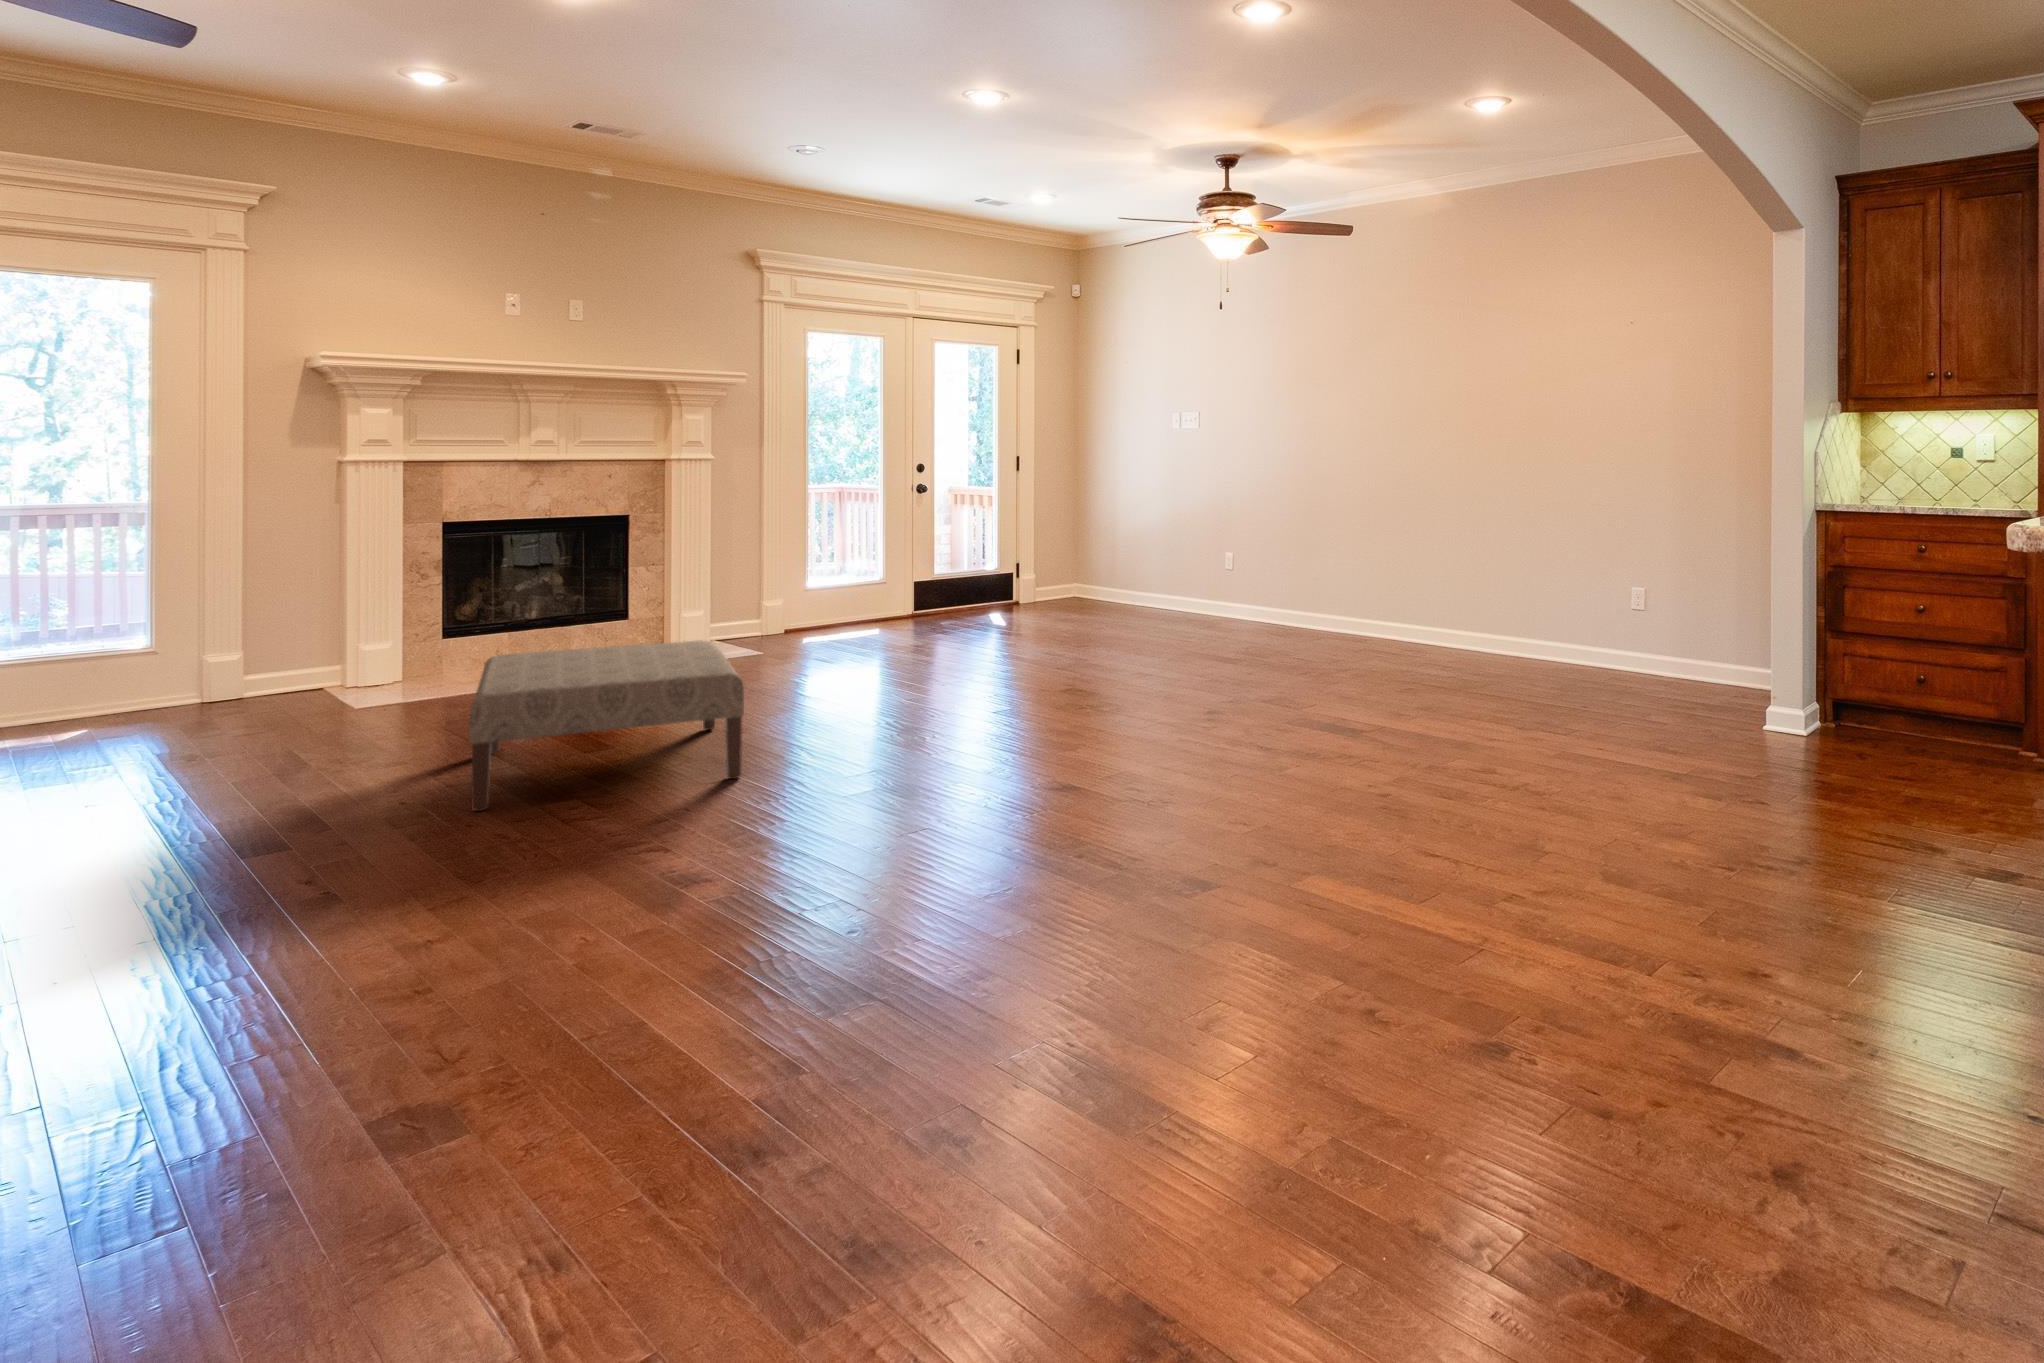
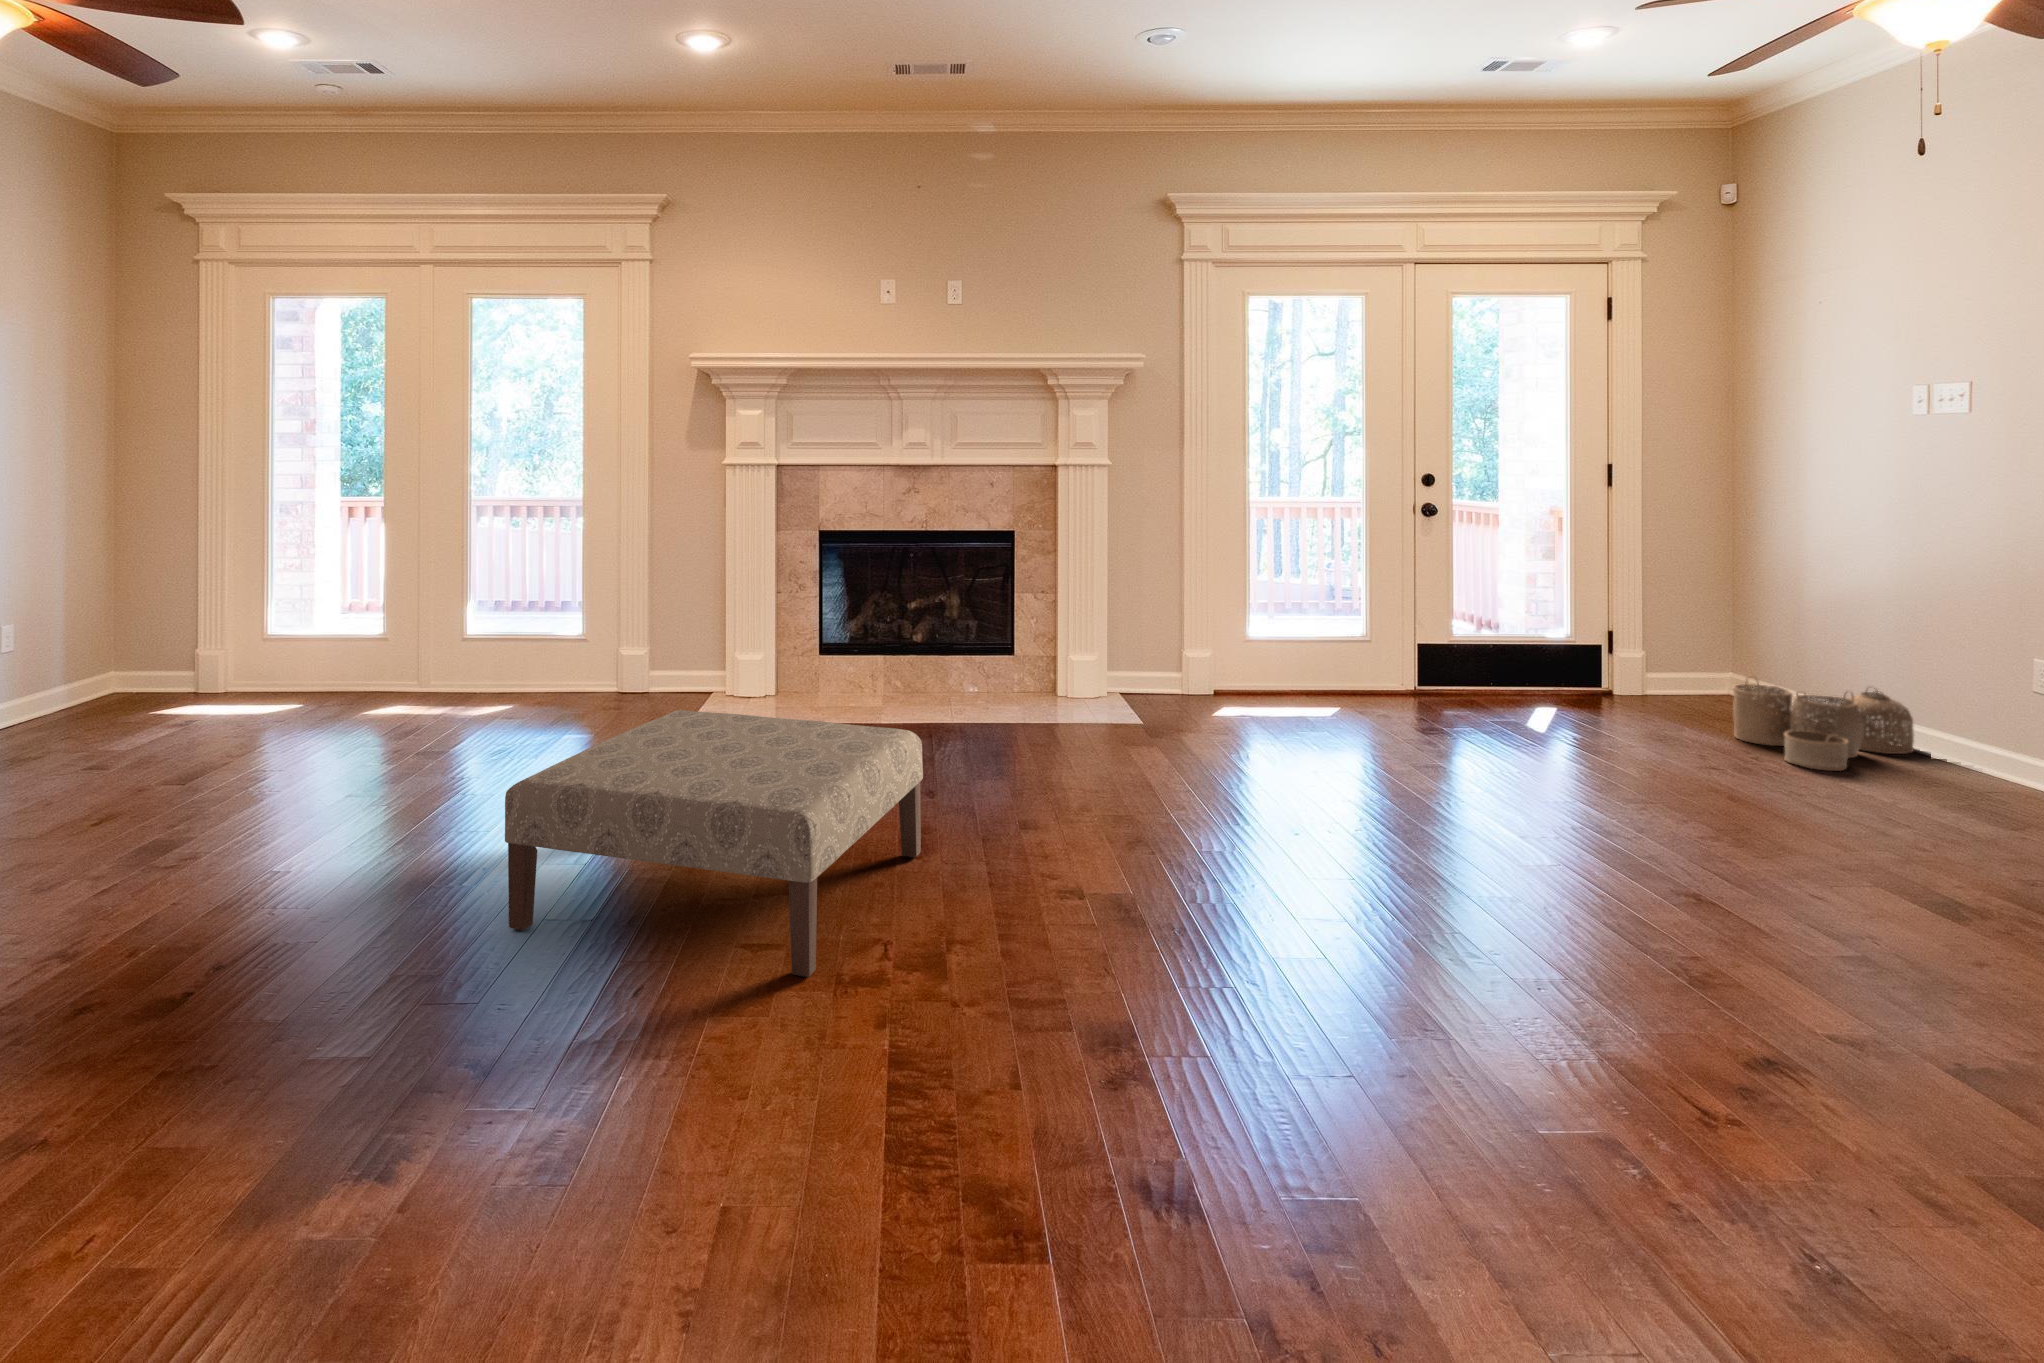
woven basket: none [1088,577,1163,620] -> present [1733,682,1914,771]

